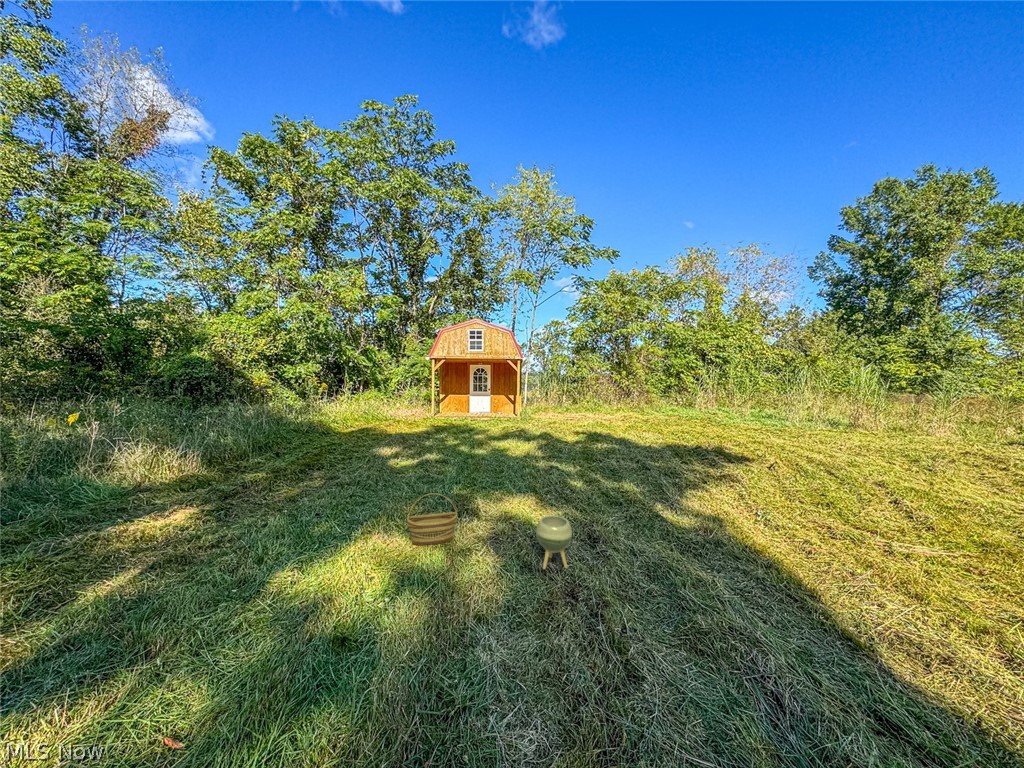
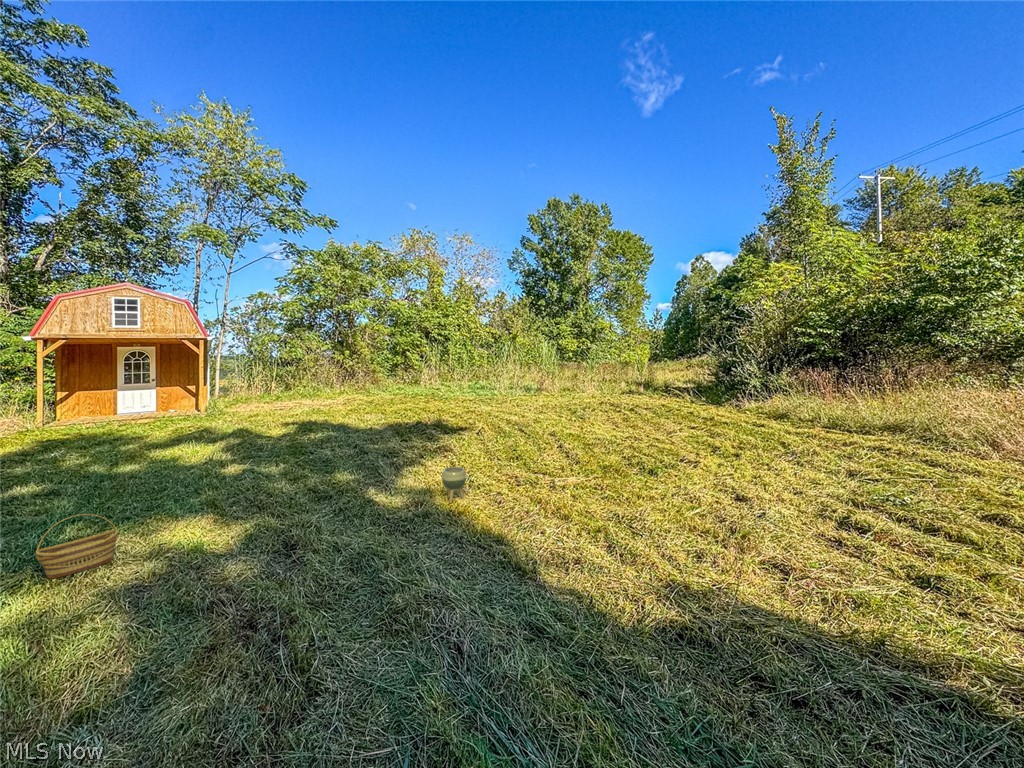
planter: present [536,515,572,569] -> present [442,467,466,503]

